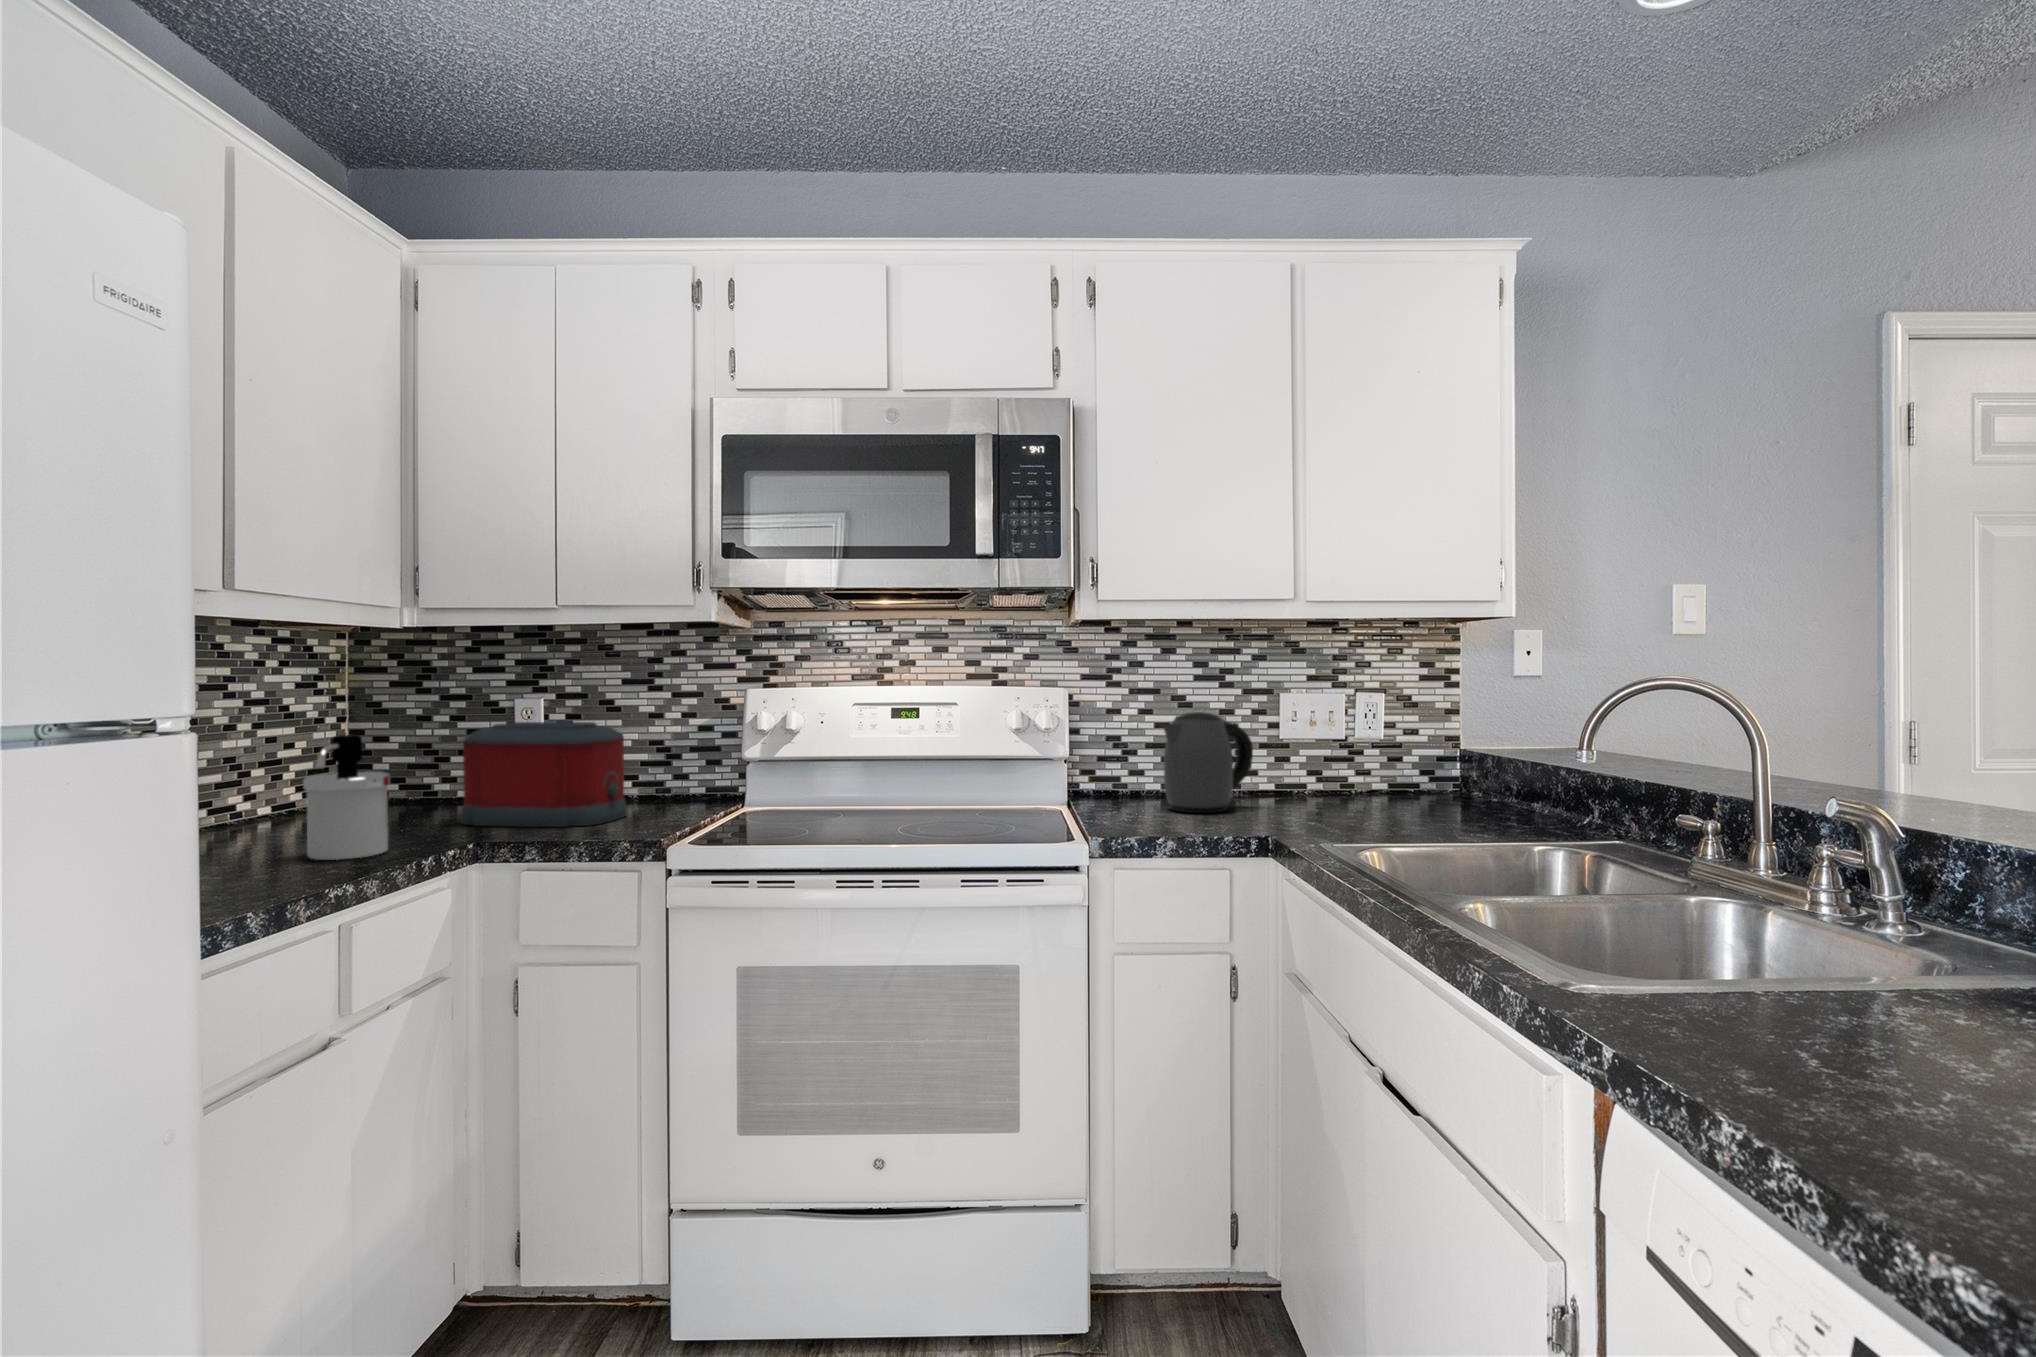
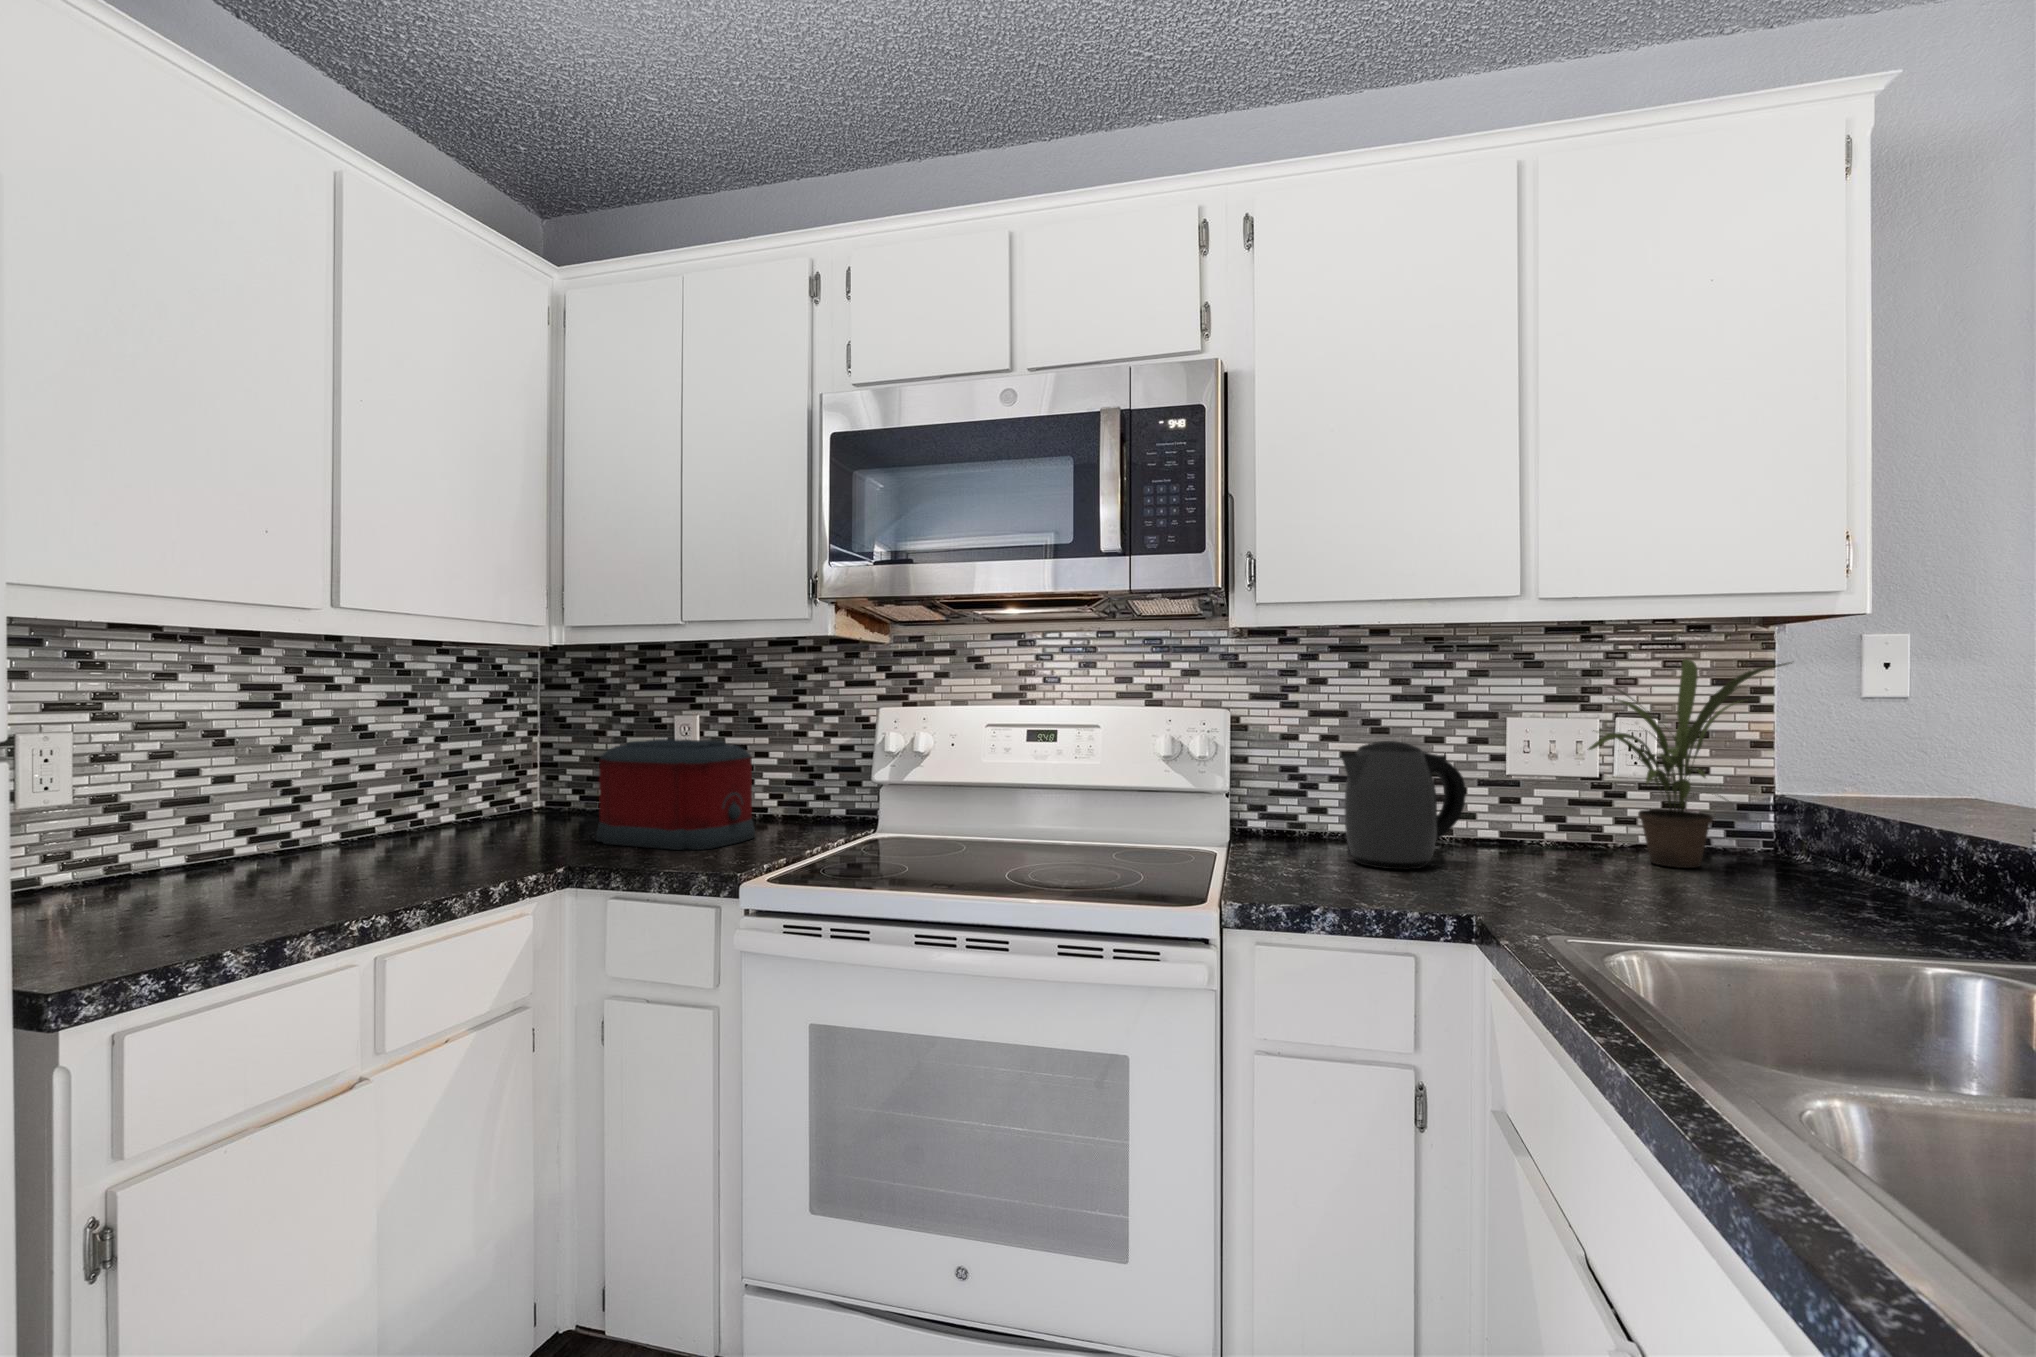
potted plant: none [1337,647,1470,804] -> present [1589,659,1792,868]
soap dispenser: present [303,735,390,860] -> none [391,753,488,881]

